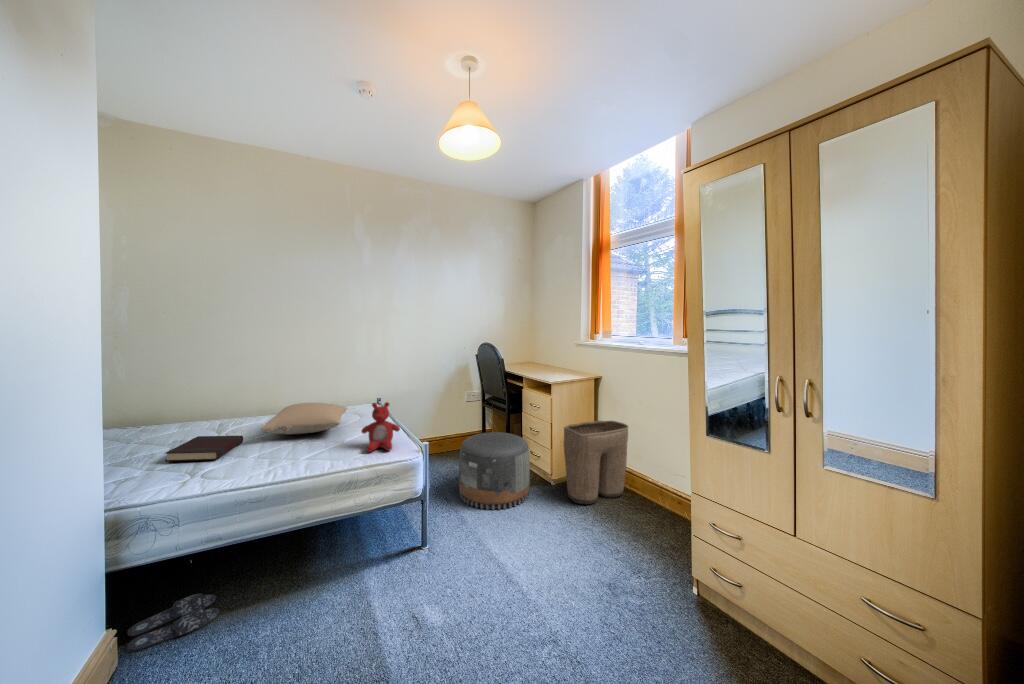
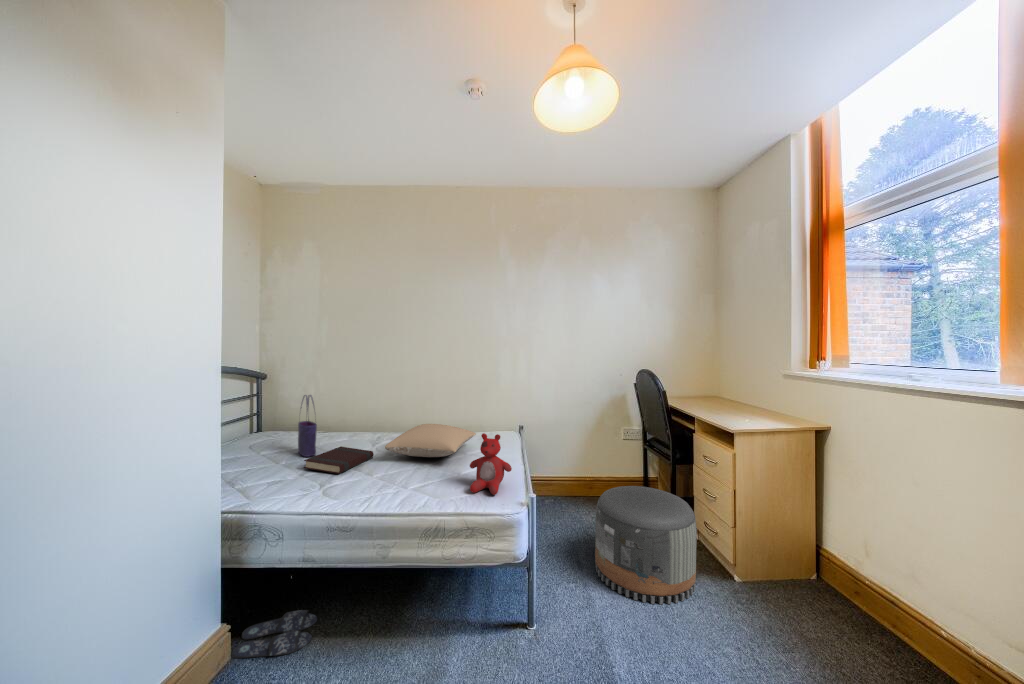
tote bag: none [136,385,166,452] -> present [298,395,317,457]
laundry basket: present [563,421,628,504] -> none [754,497,885,639]

